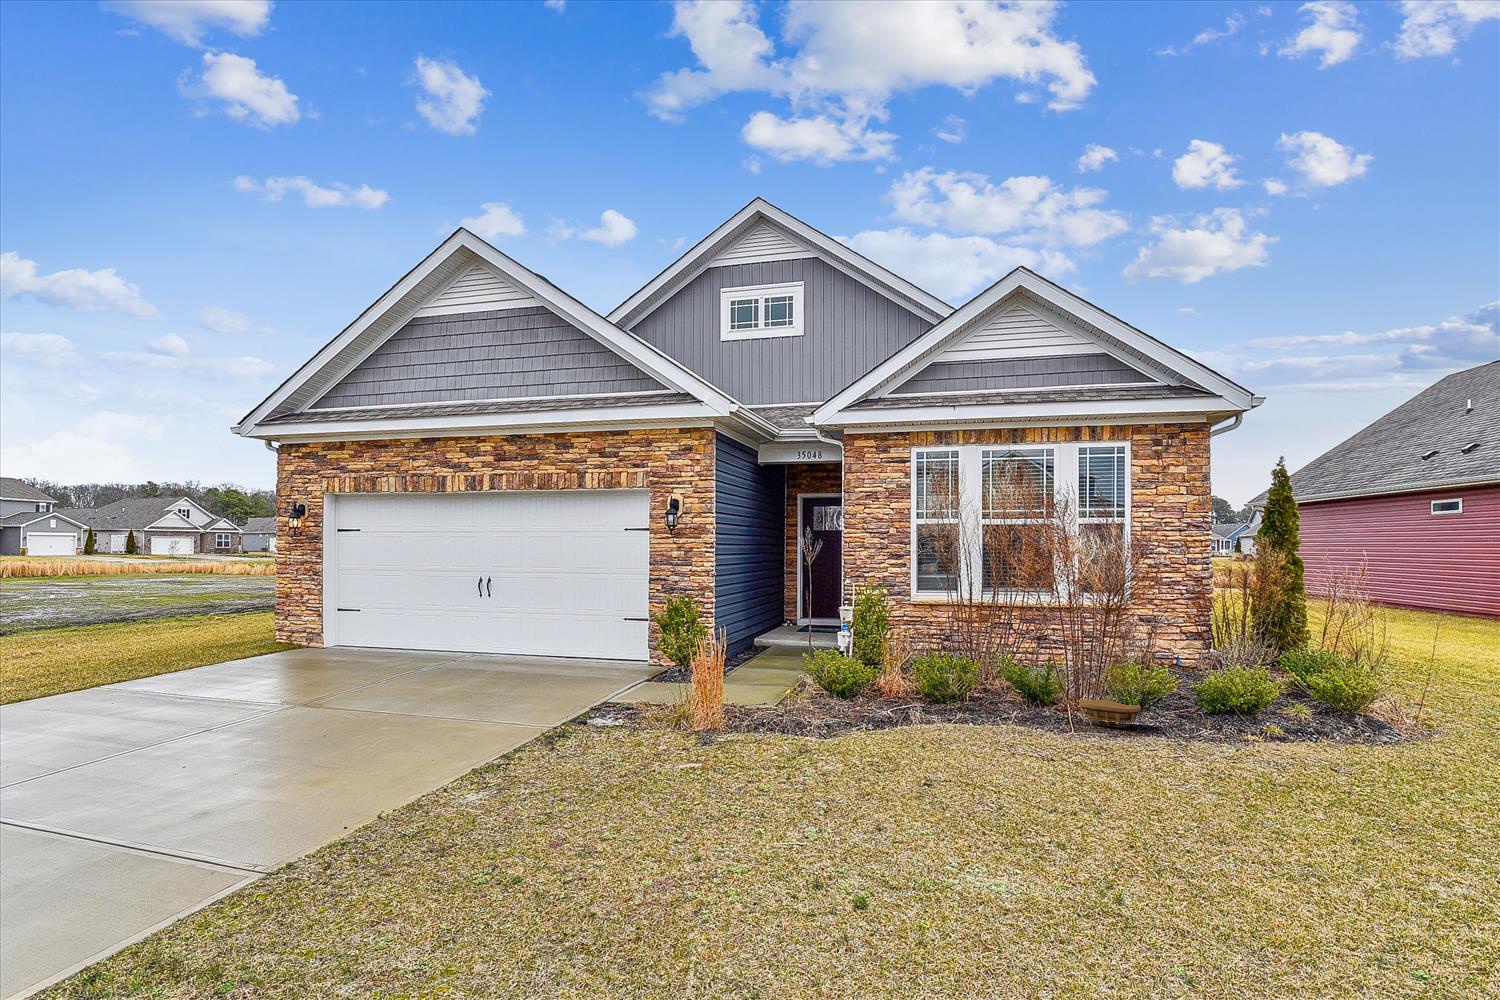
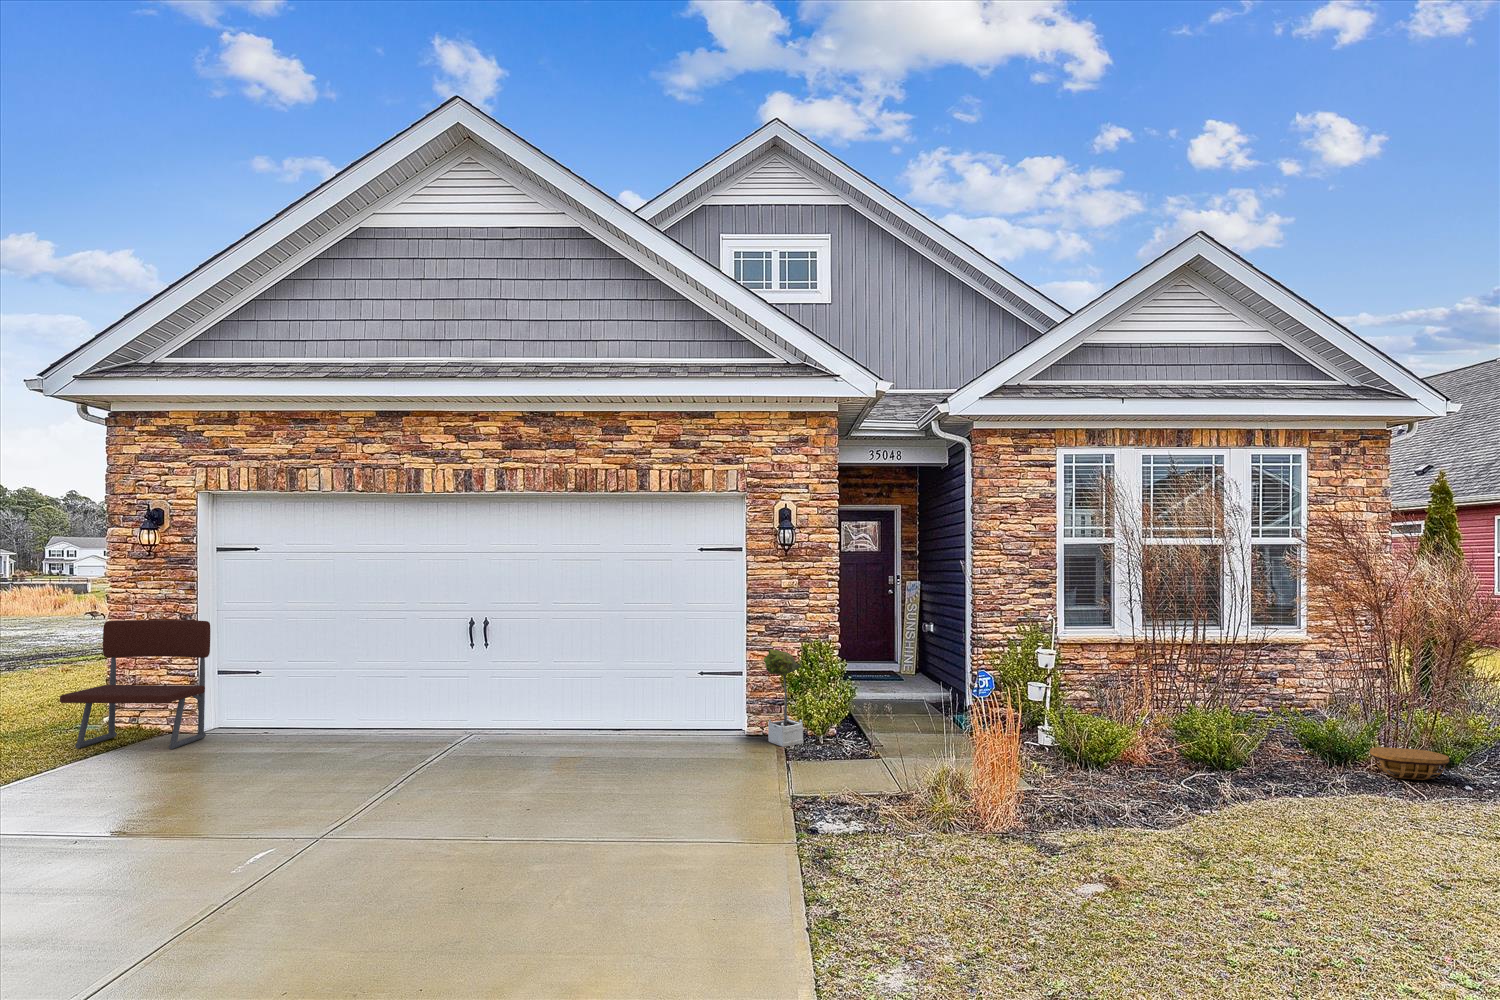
bench: none [240,576,327,657] -> present [60,620,211,749]
potted tree: none [649,604,679,677] -> present [764,649,803,747]

